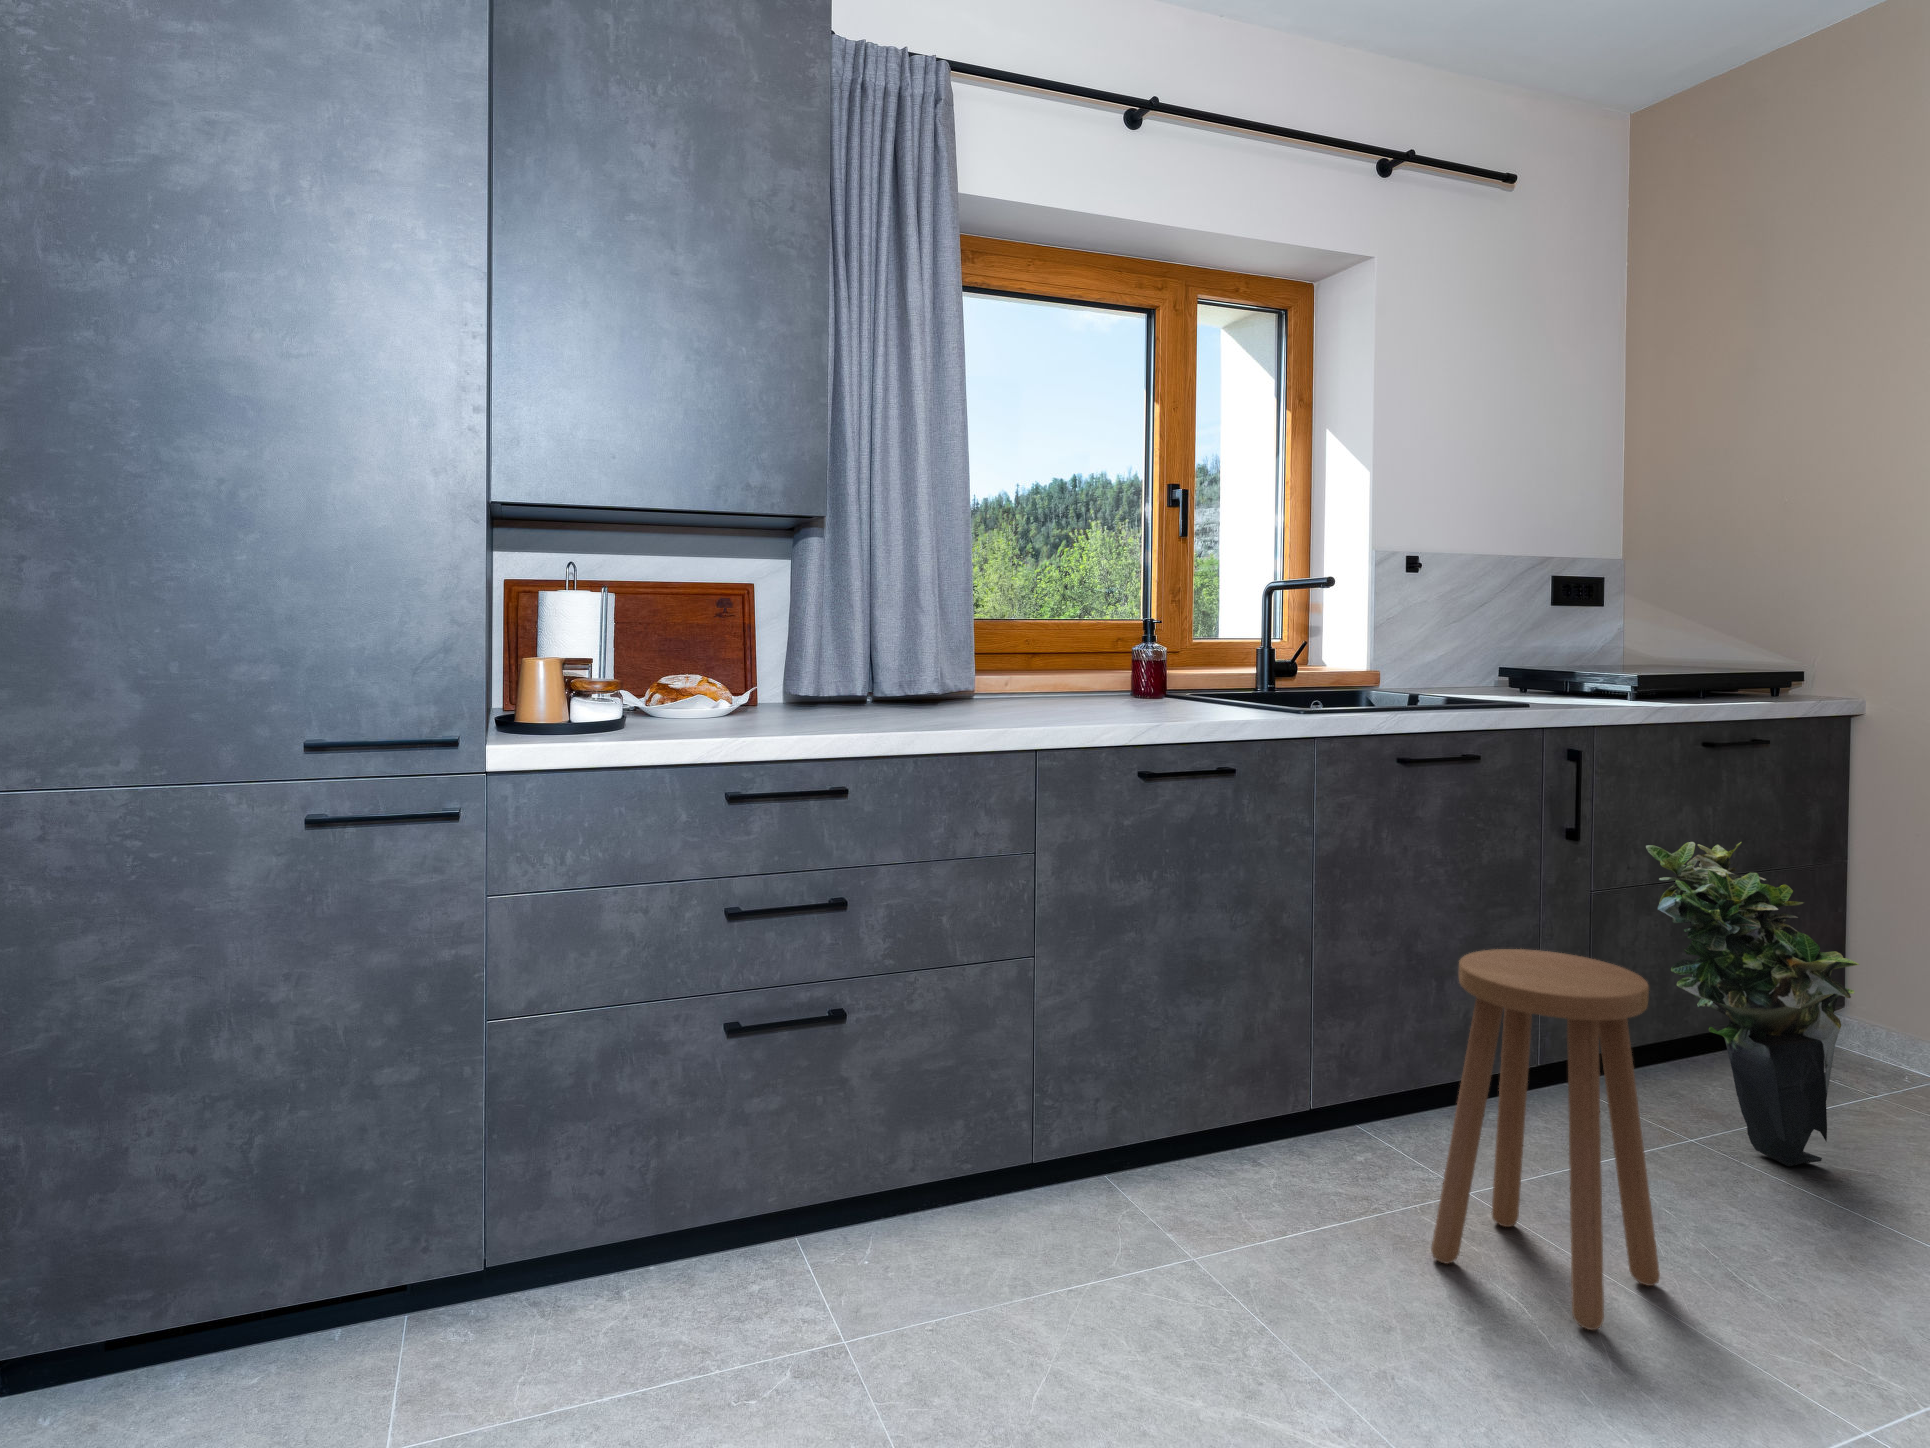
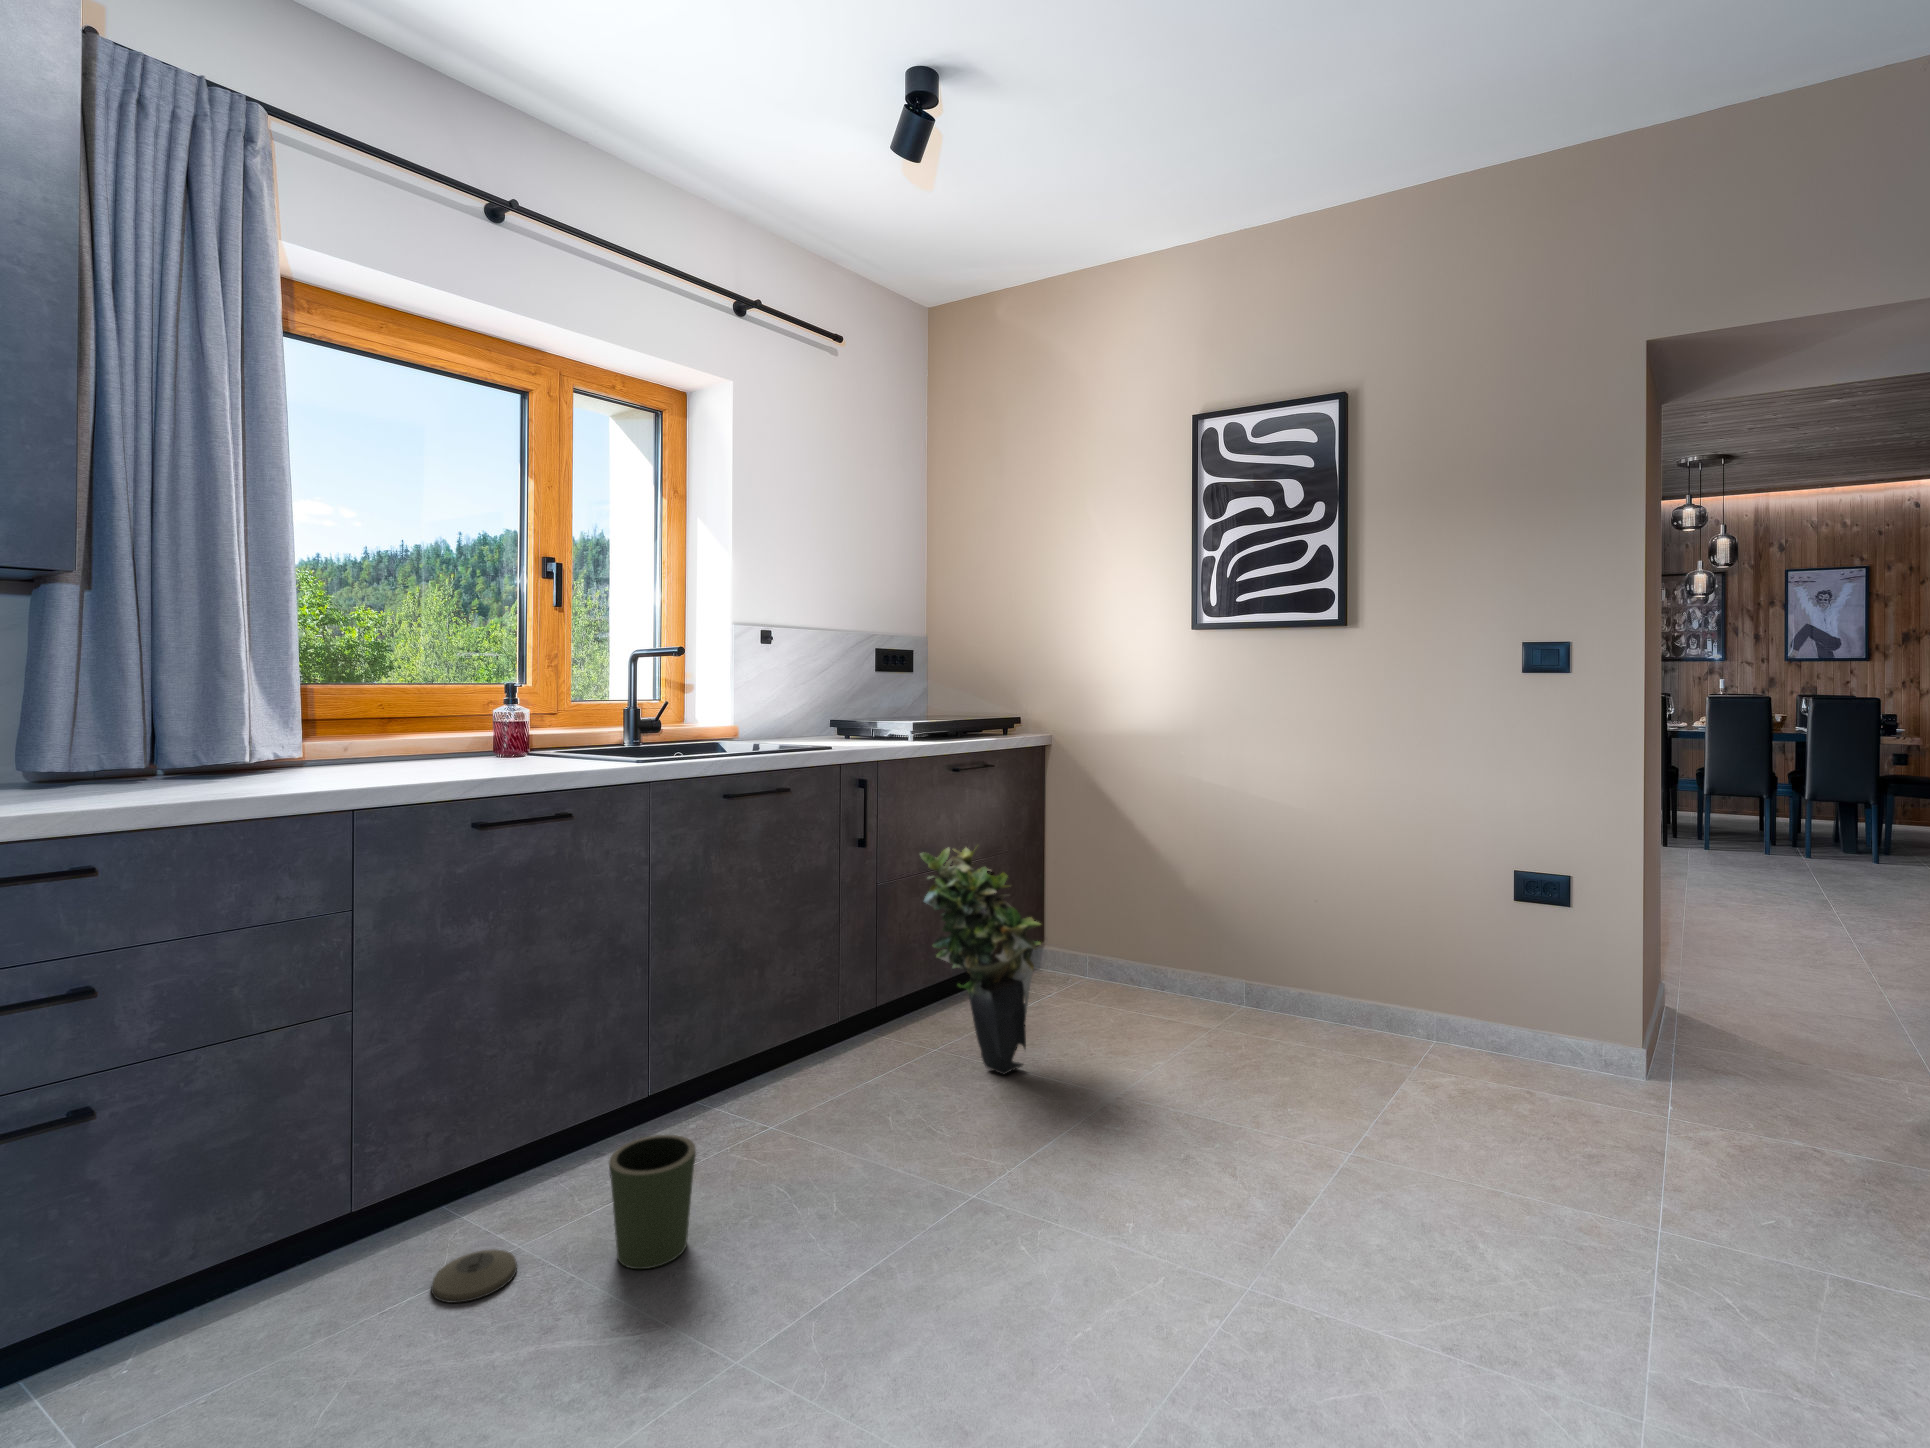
stool: present [1431,949,1660,1330] -> none [739,954,906,1258]
trash can: none [1110,1122,1382,1268] -> present [431,1135,696,1303]

